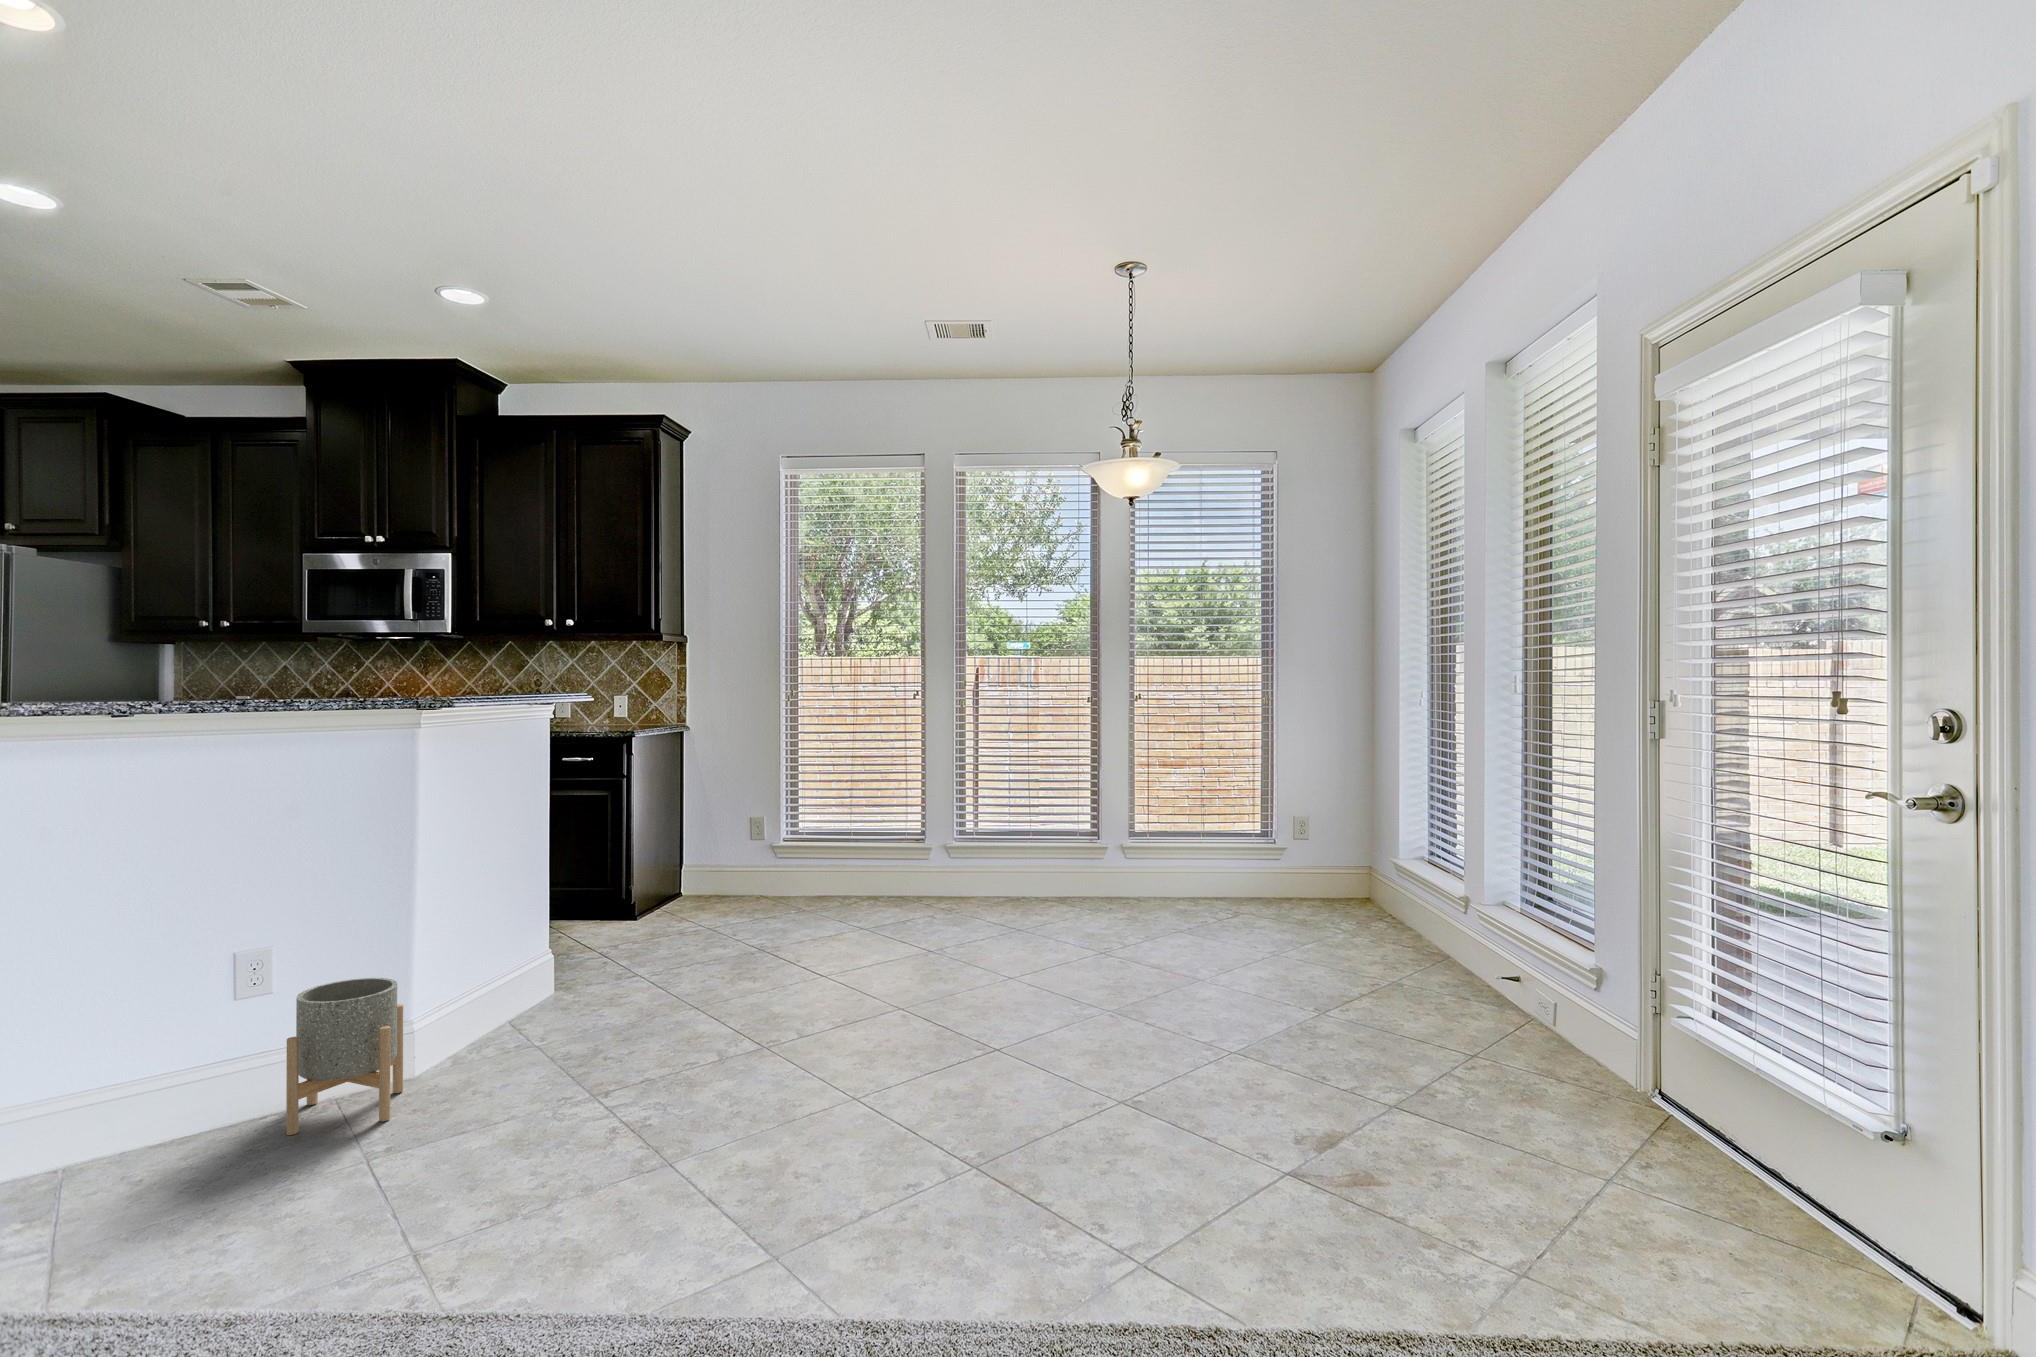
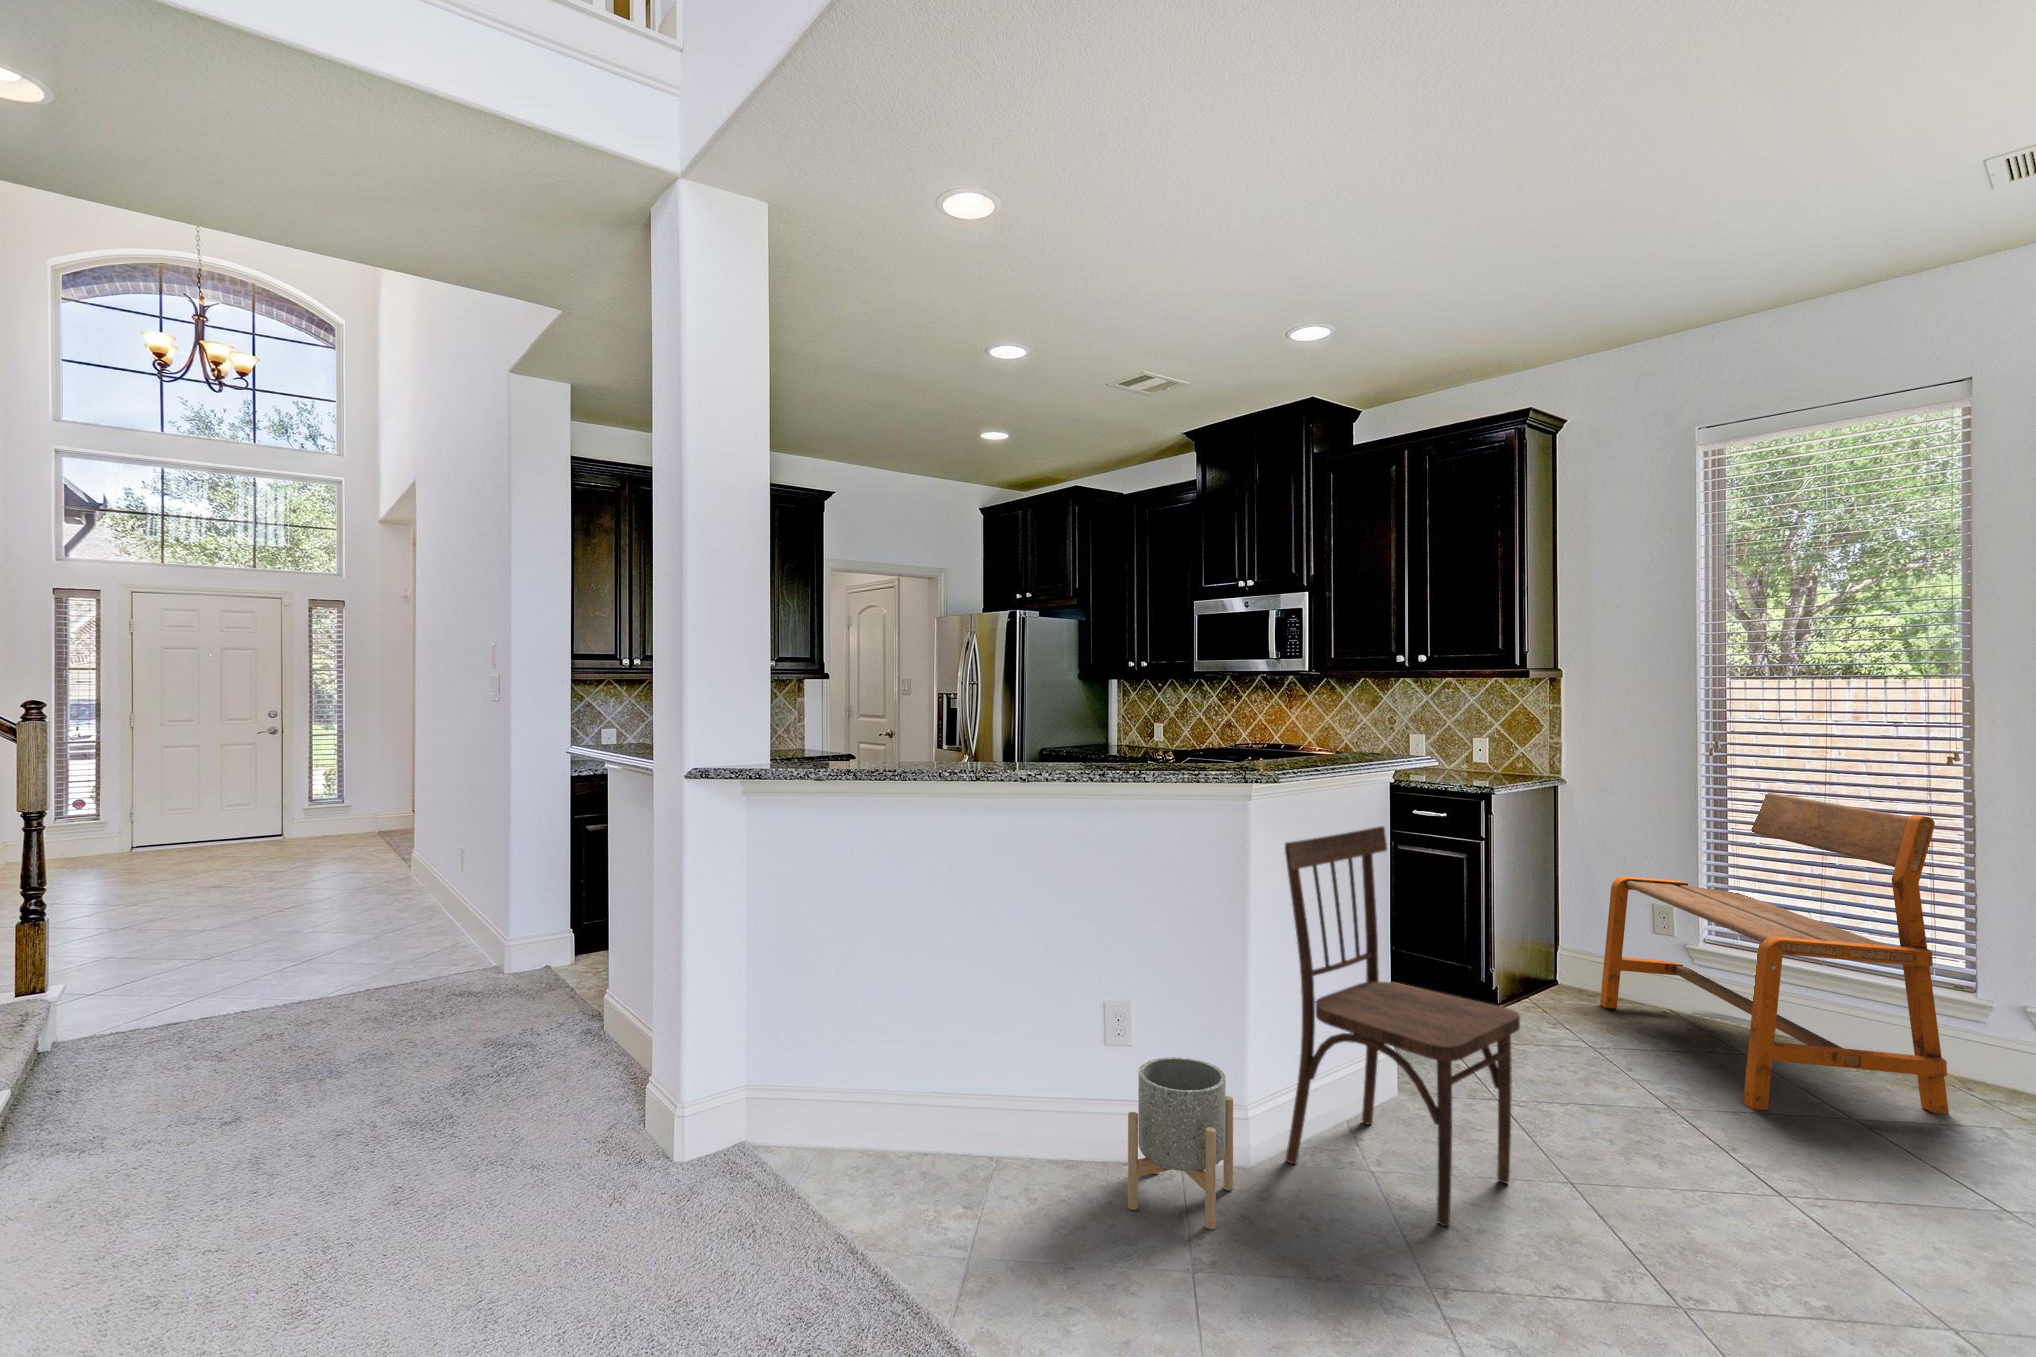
bench: none [715,722,918,943] -> present [1600,793,1949,1114]
dining chair: none [452,751,658,1060] -> present [1285,826,1520,1226]

